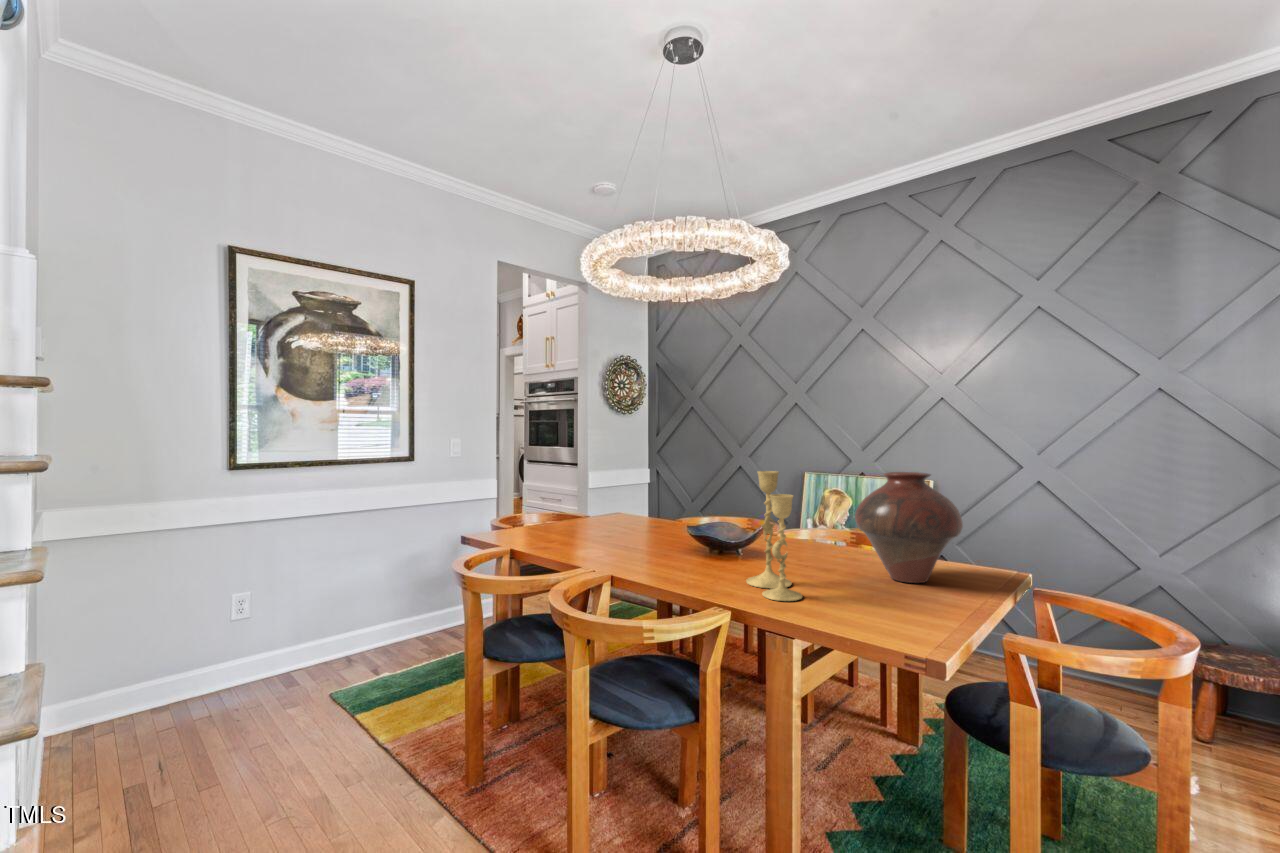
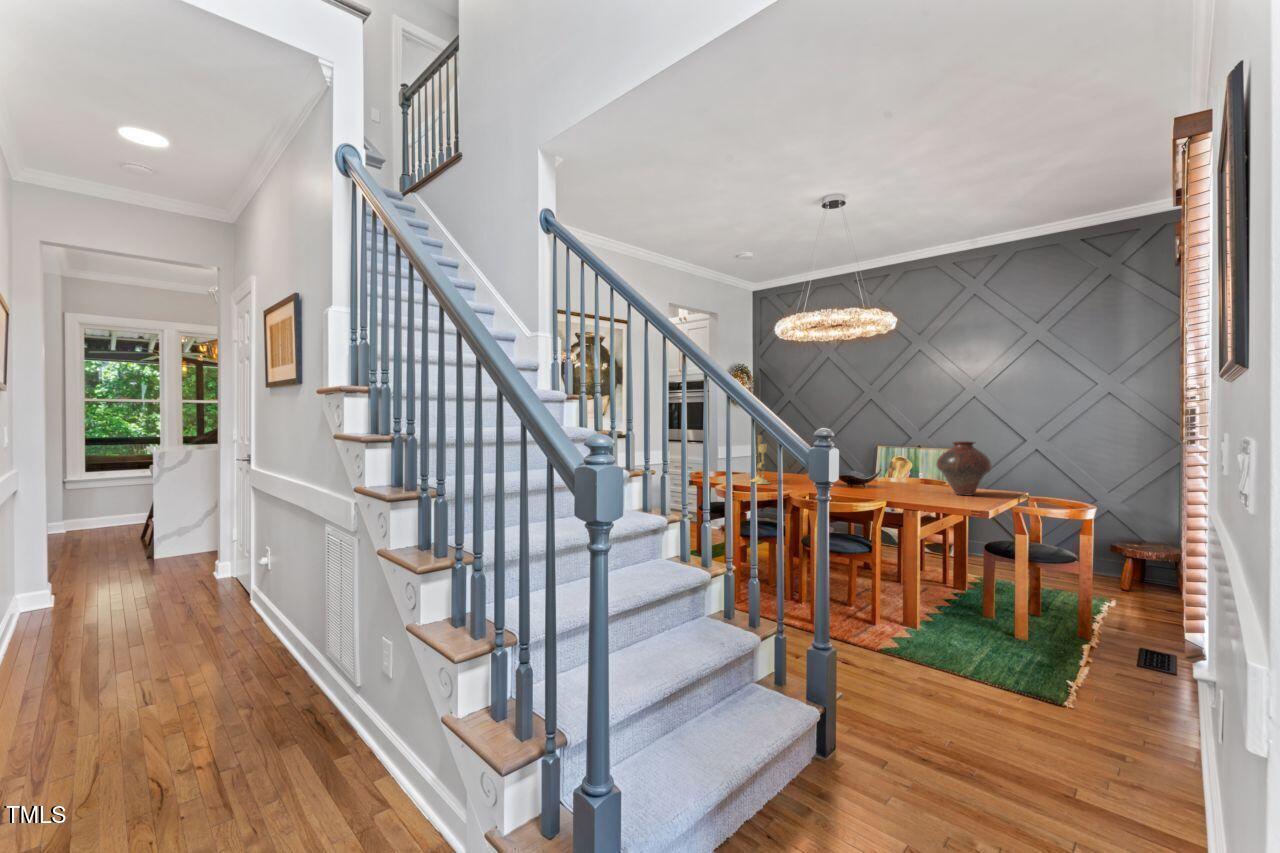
candlestick: present [746,471,803,601] -> present [750,436,770,484]

